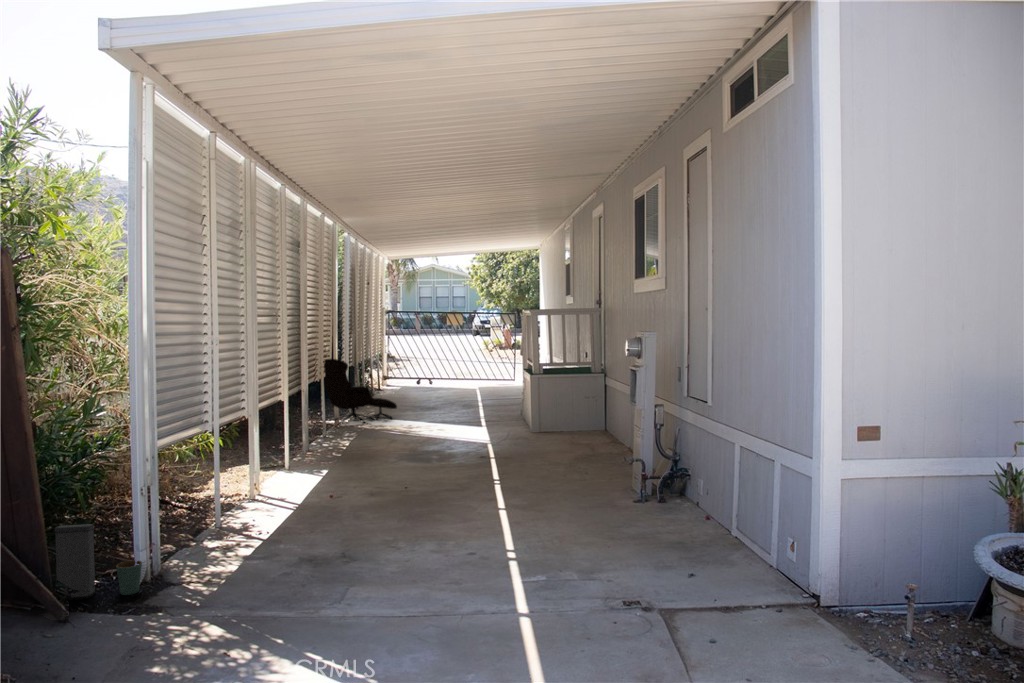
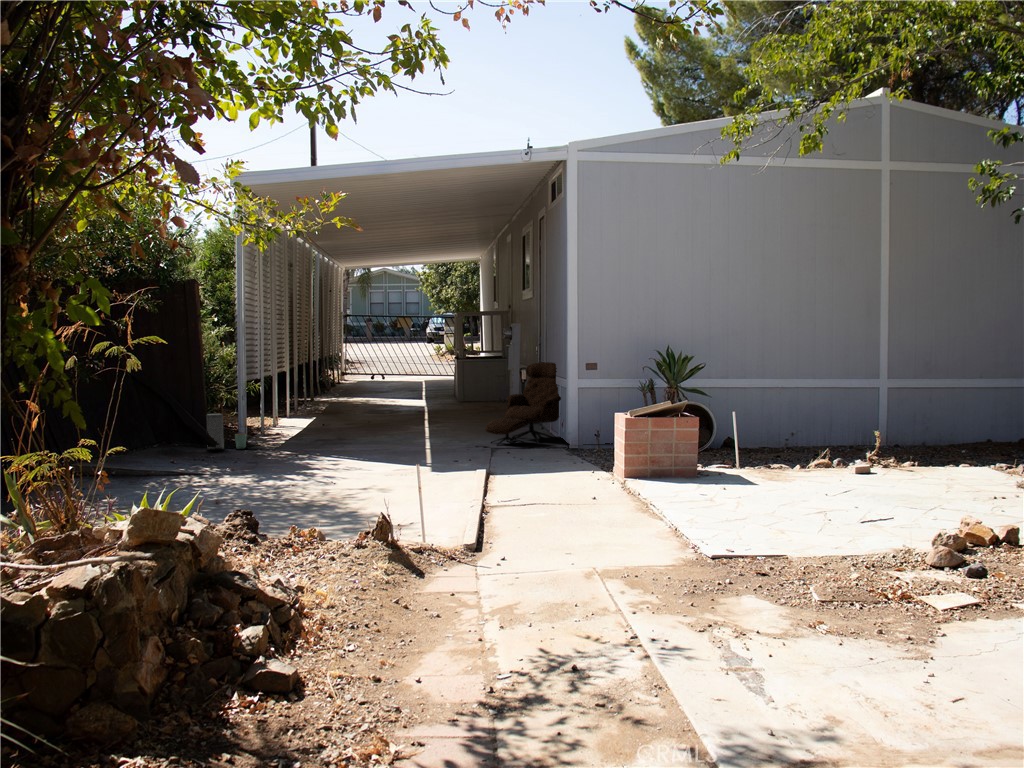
lounge chair: present [323,359,397,423] -> present [485,362,561,445]

